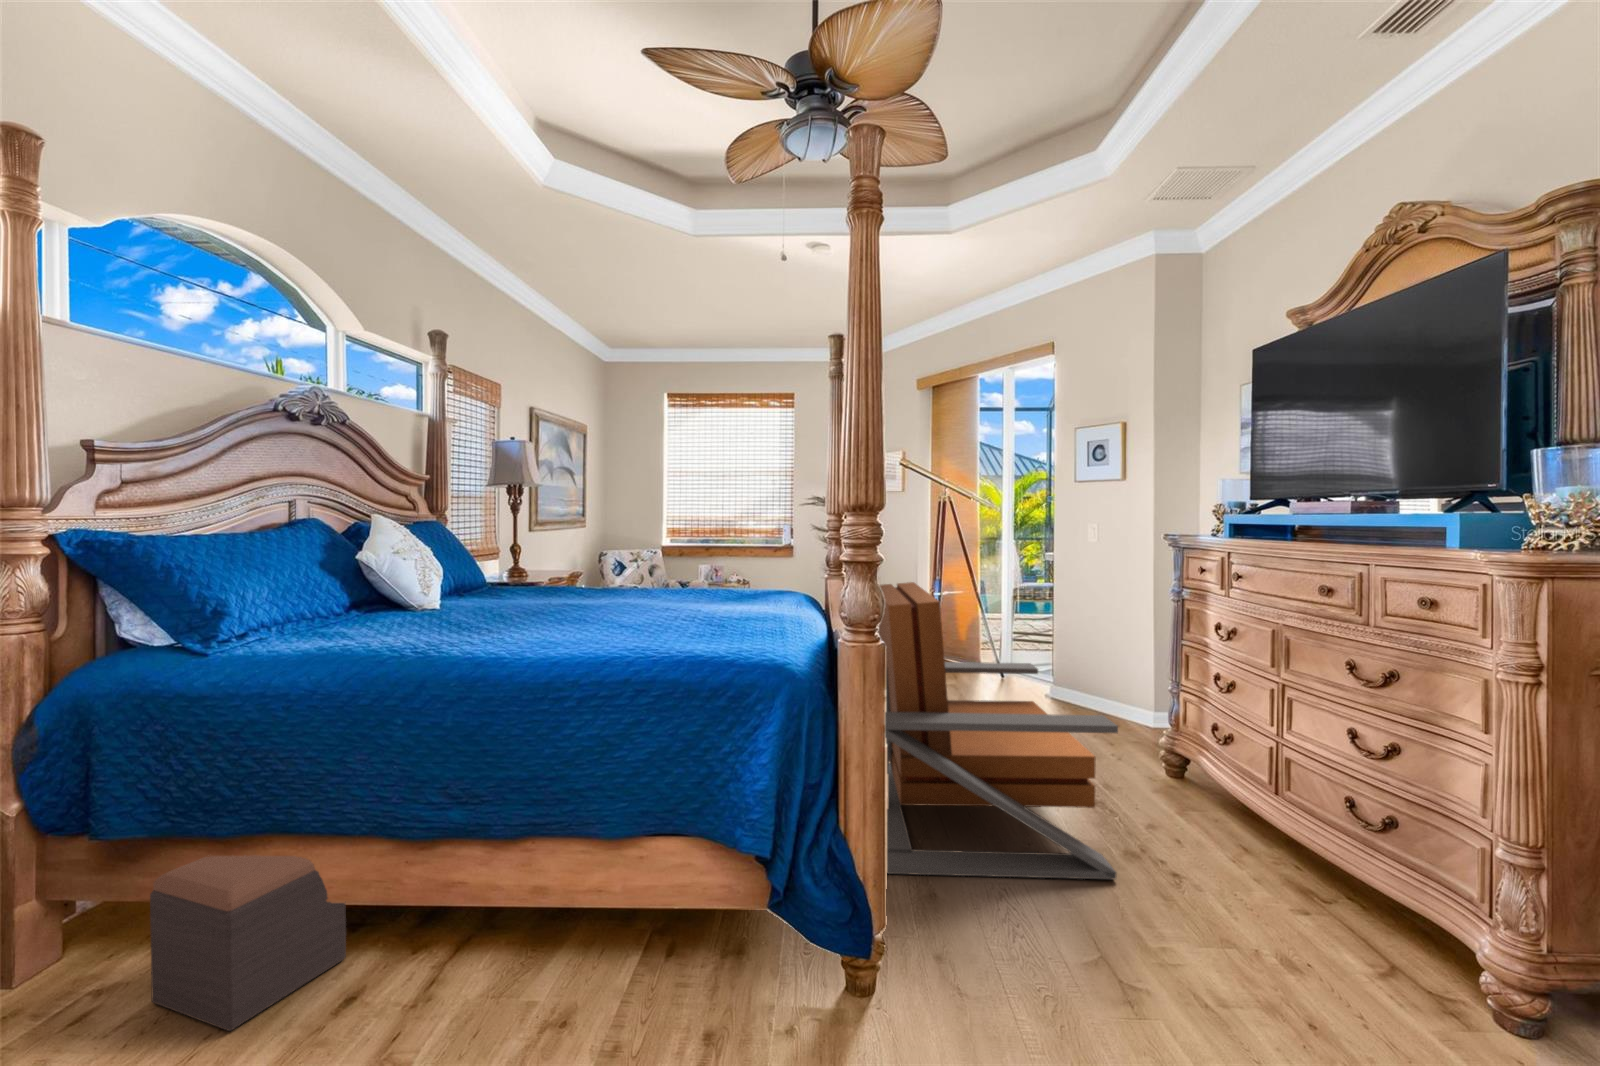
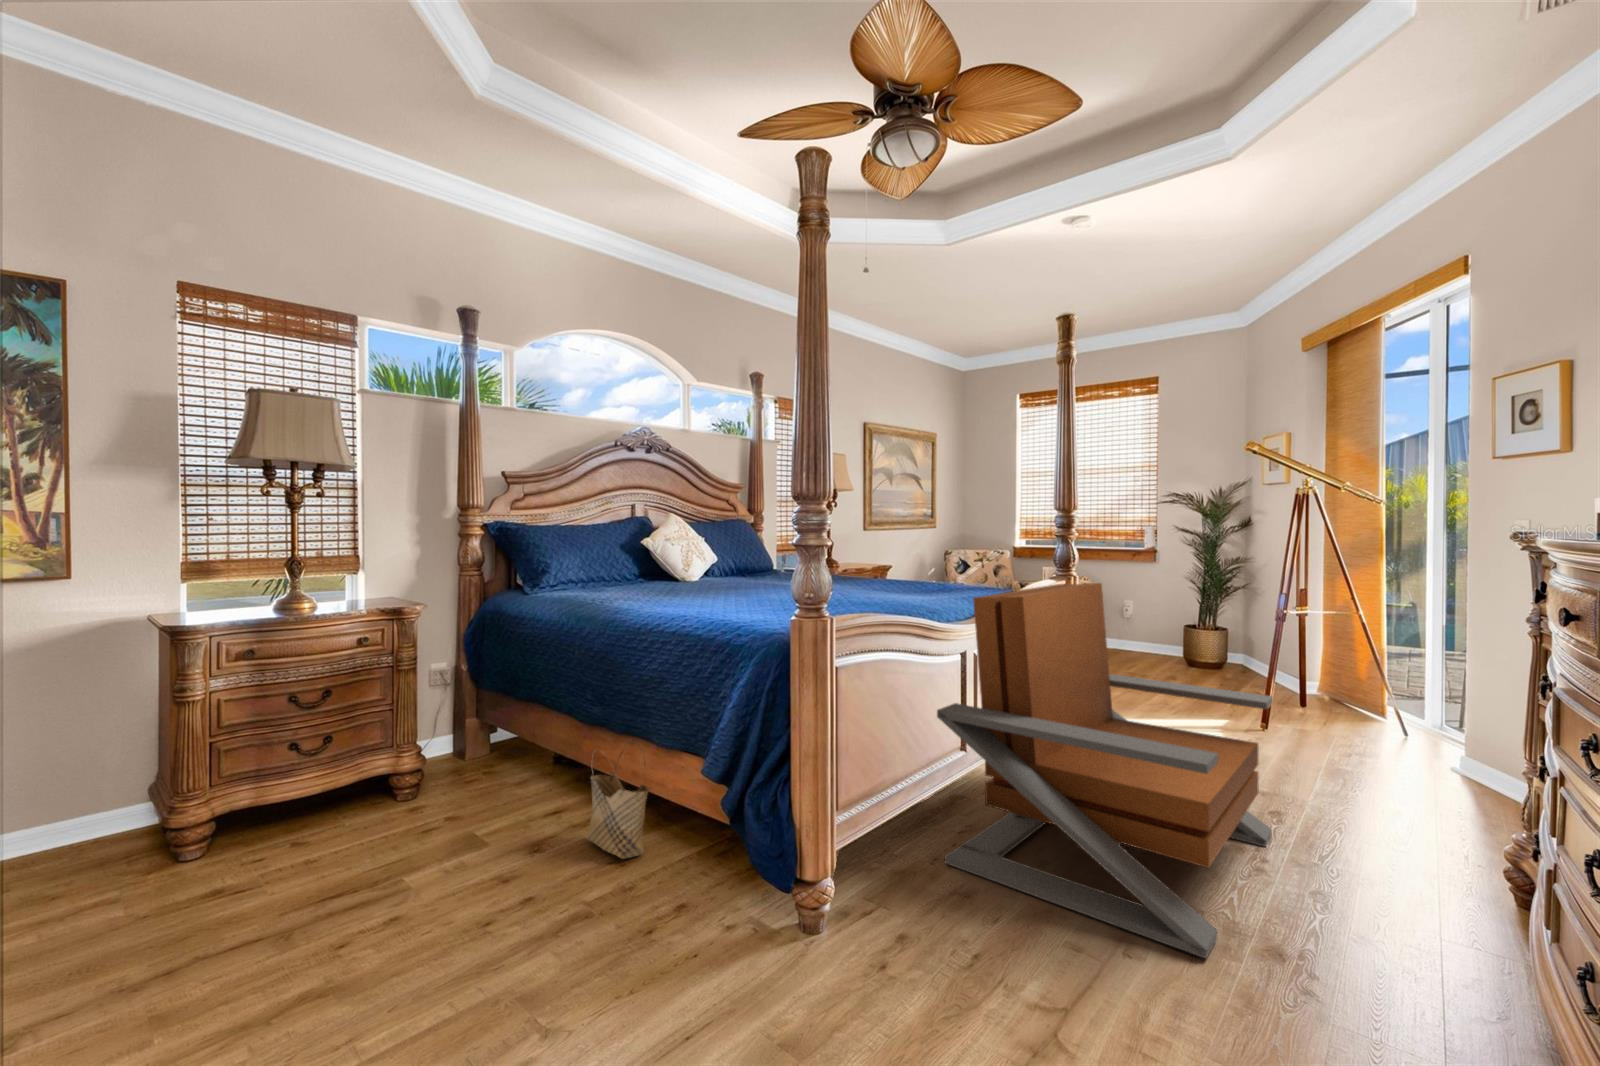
woven basket: none [465,847,579,1018] -> present [587,742,649,859]
footstool: present [150,855,346,1031] -> none [491,707,574,808]

